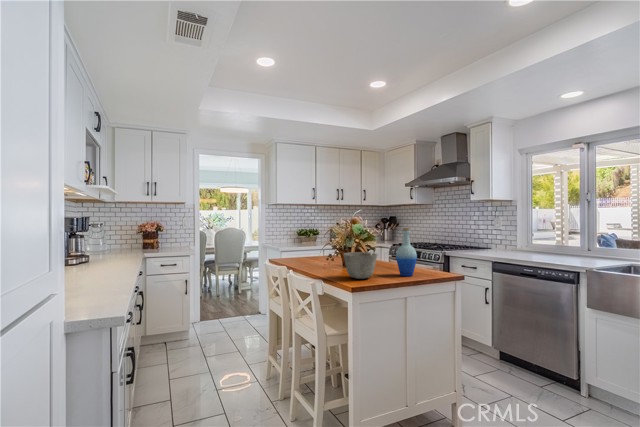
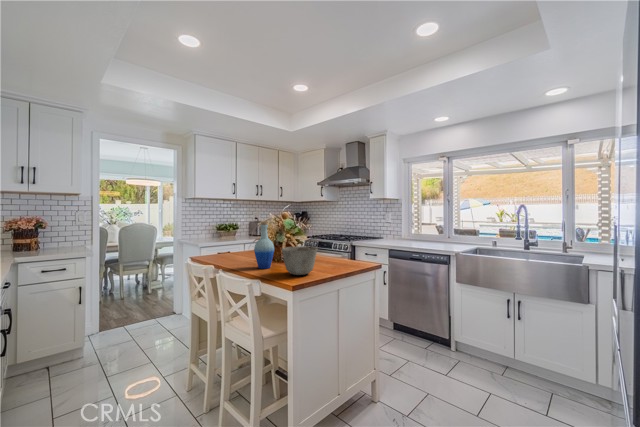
bottle: present [396,228,417,276] -> present [254,222,274,269]

